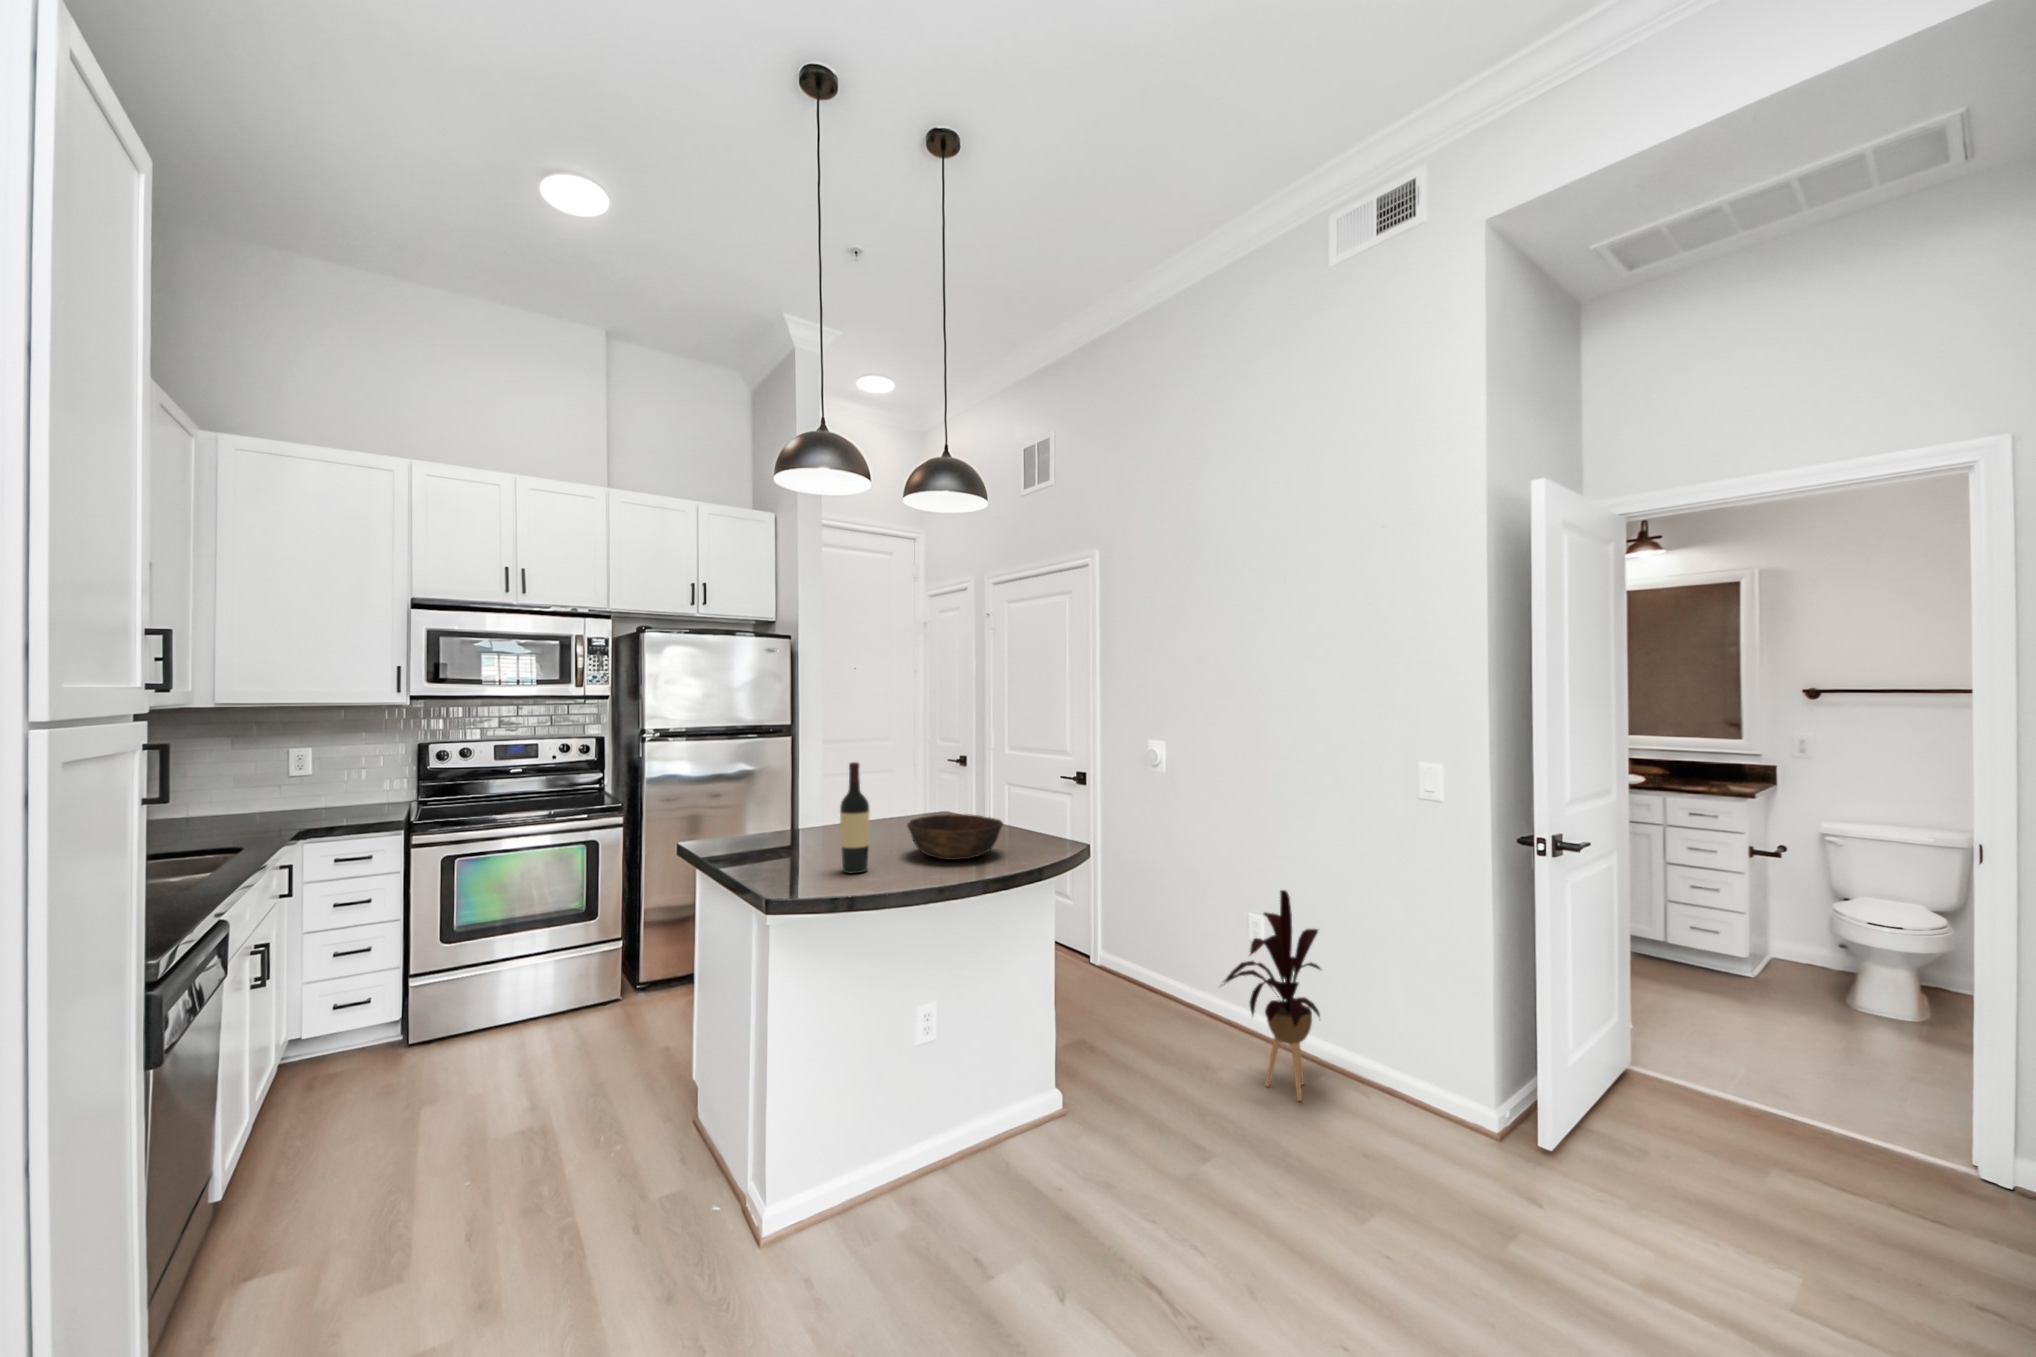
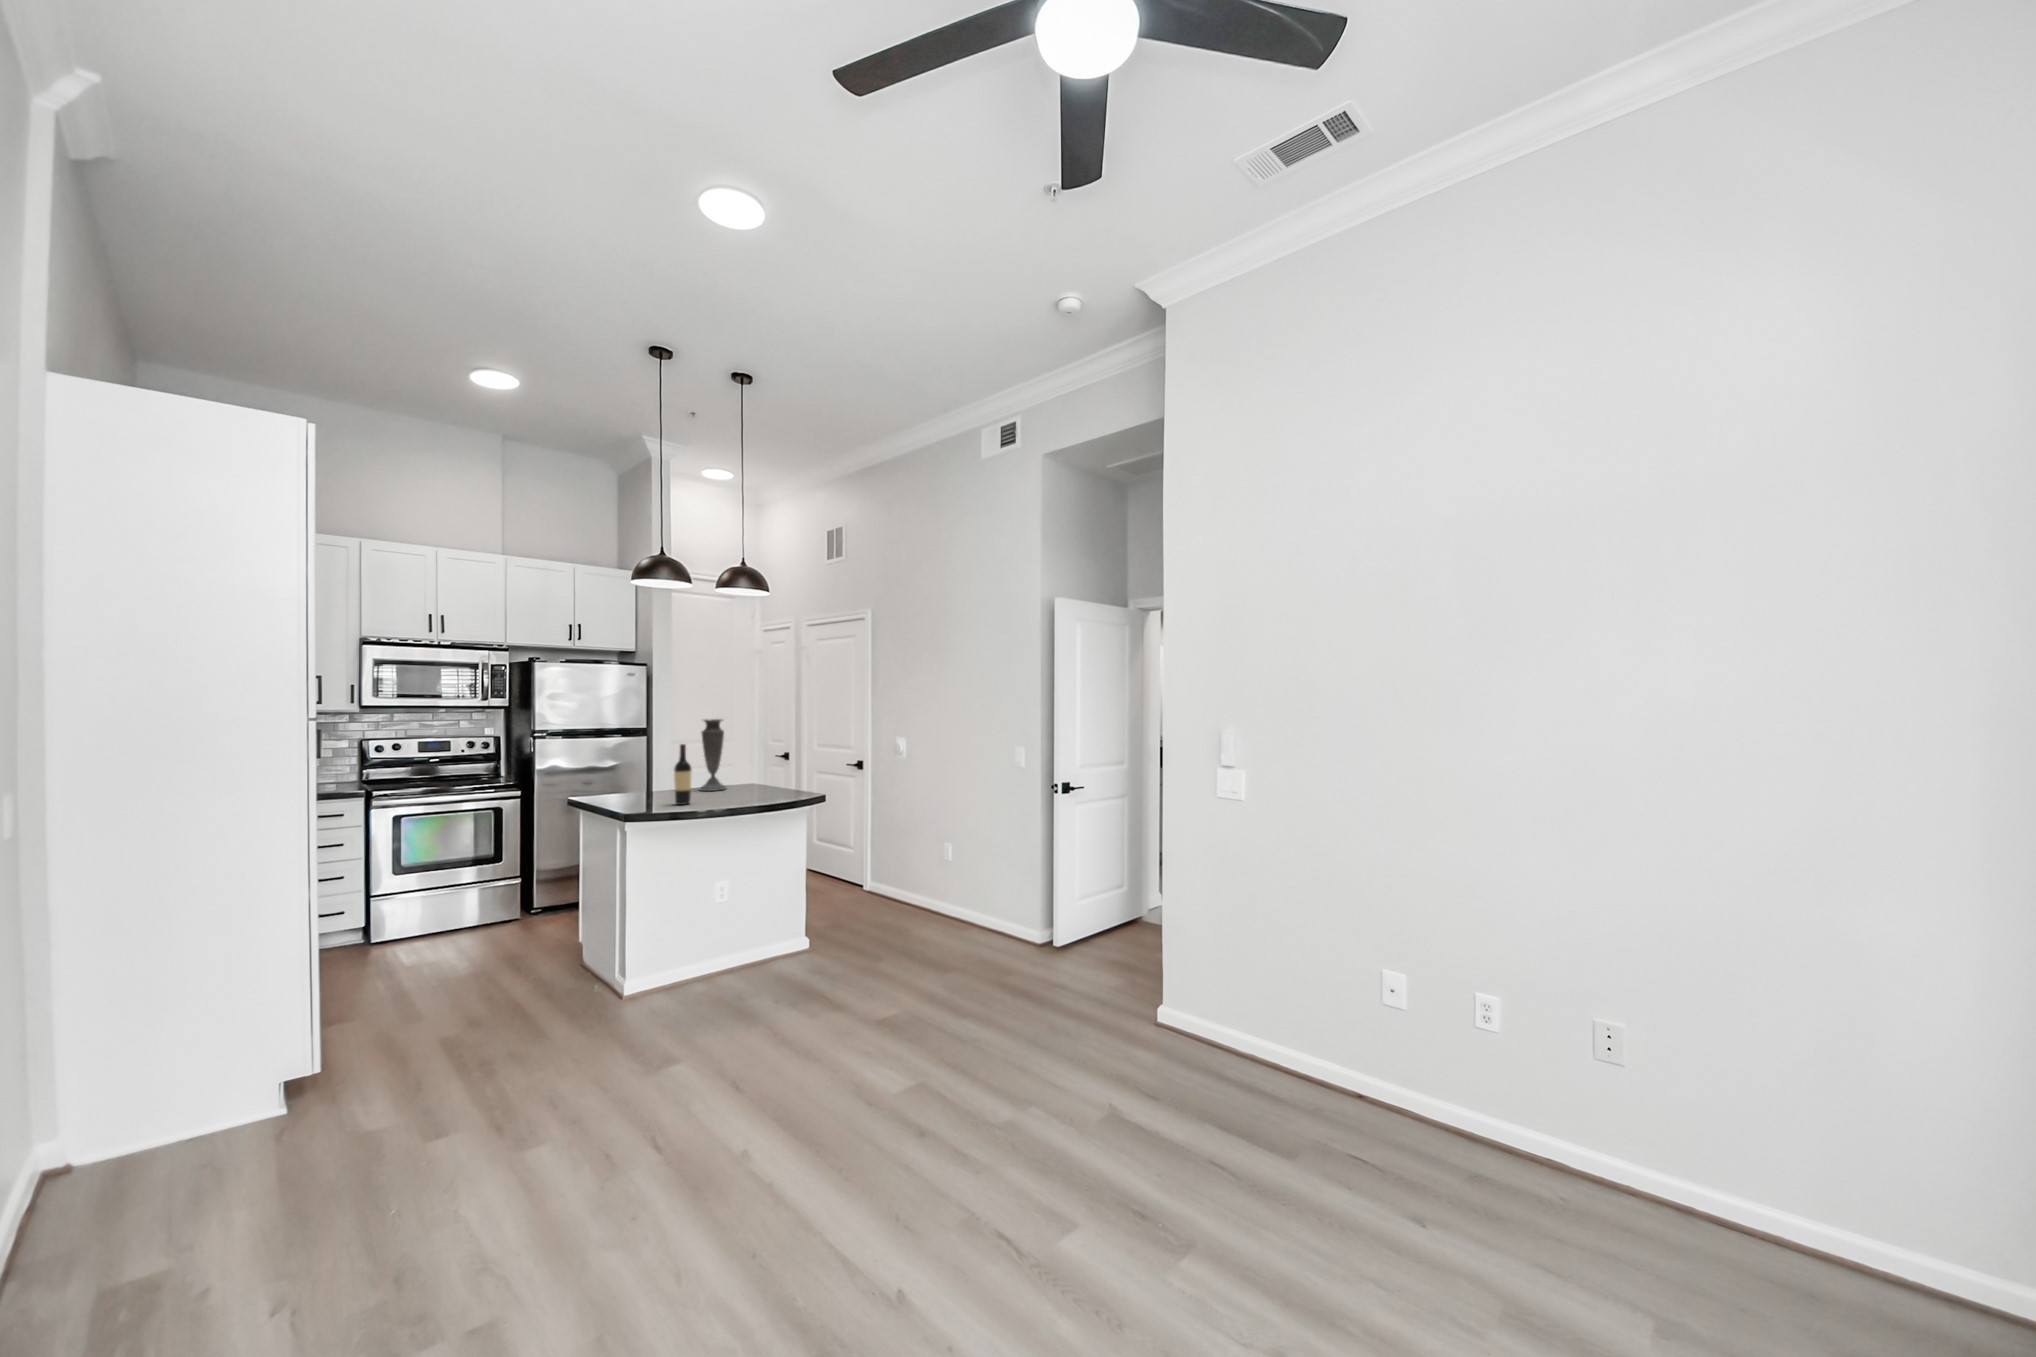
vase: none [875,716,919,836] -> present [699,719,726,791]
bowl: present [907,814,1003,860] -> none [715,776,773,799]
house plant: present [1224,890,1320,1101] -> none [909,817,975,938]

